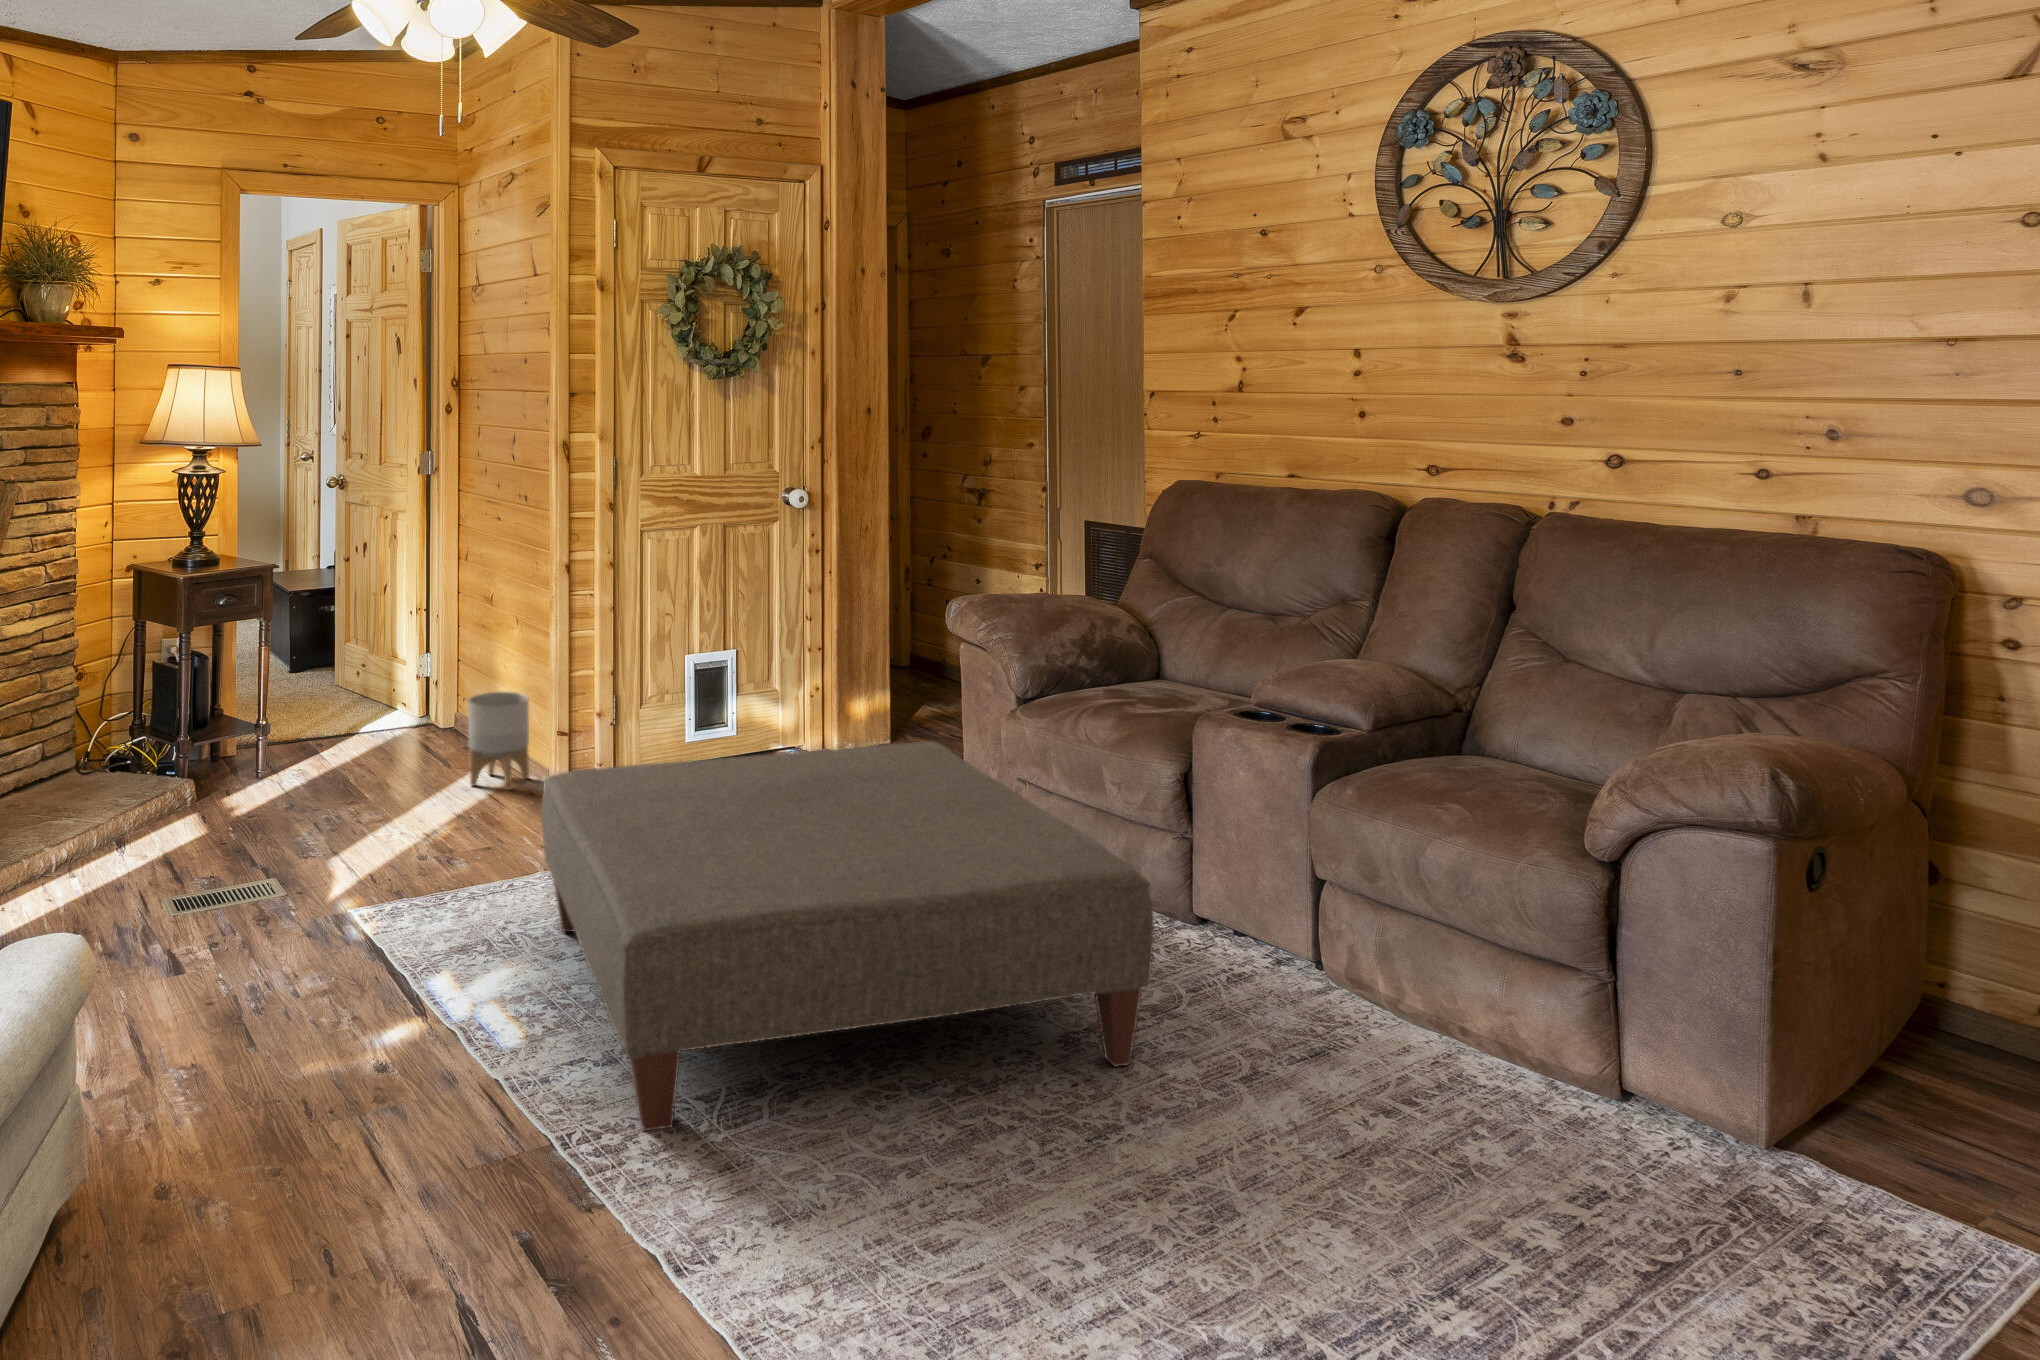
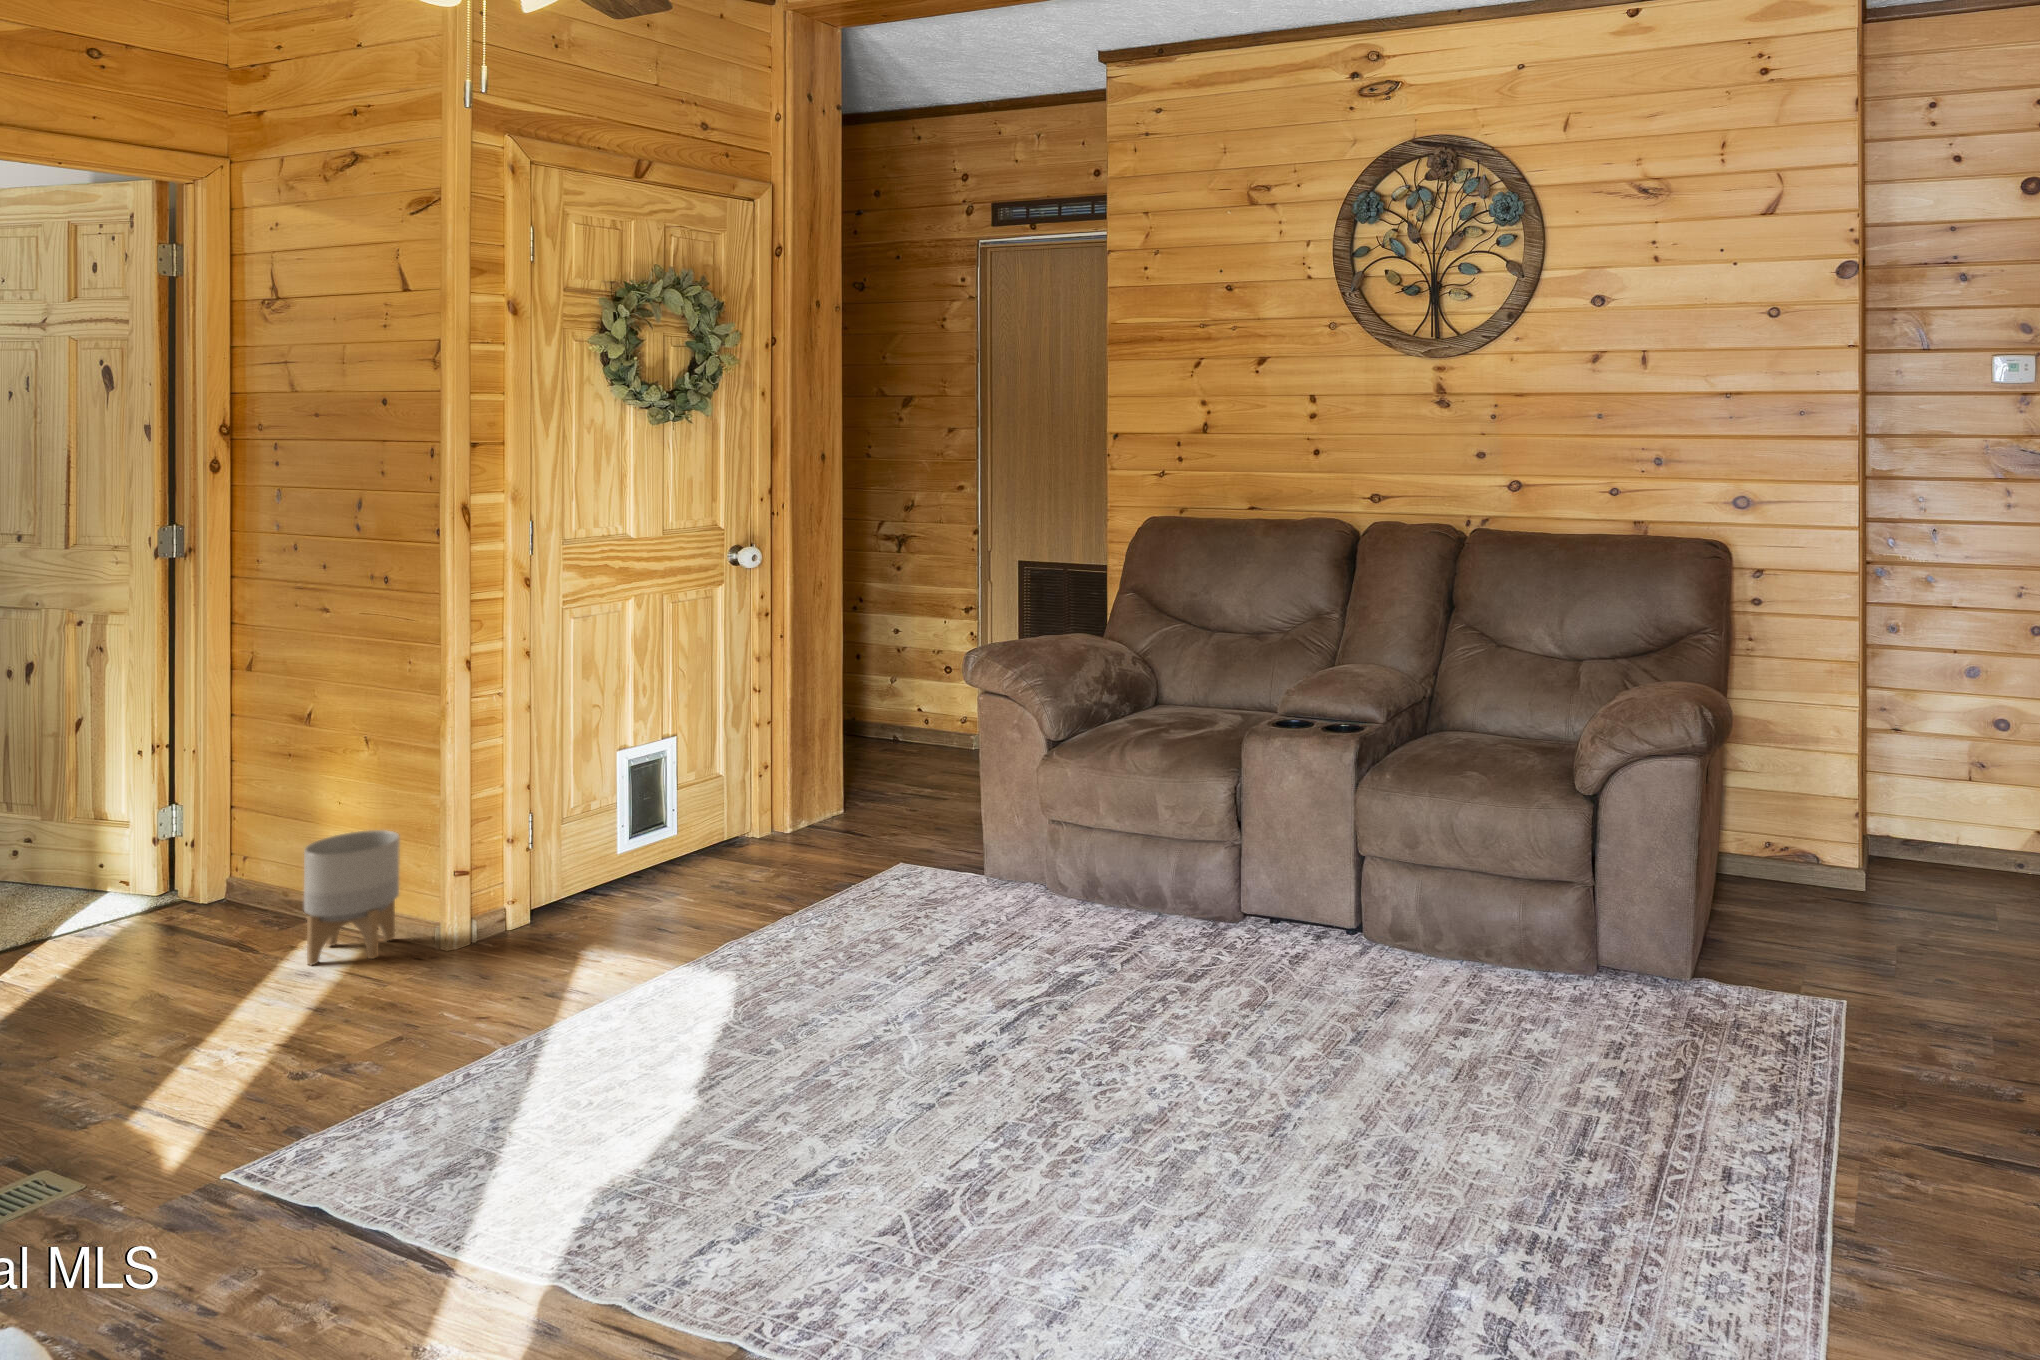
ottoman: present [542,741,1154,1131] -> none [546,798,1284,1289]

